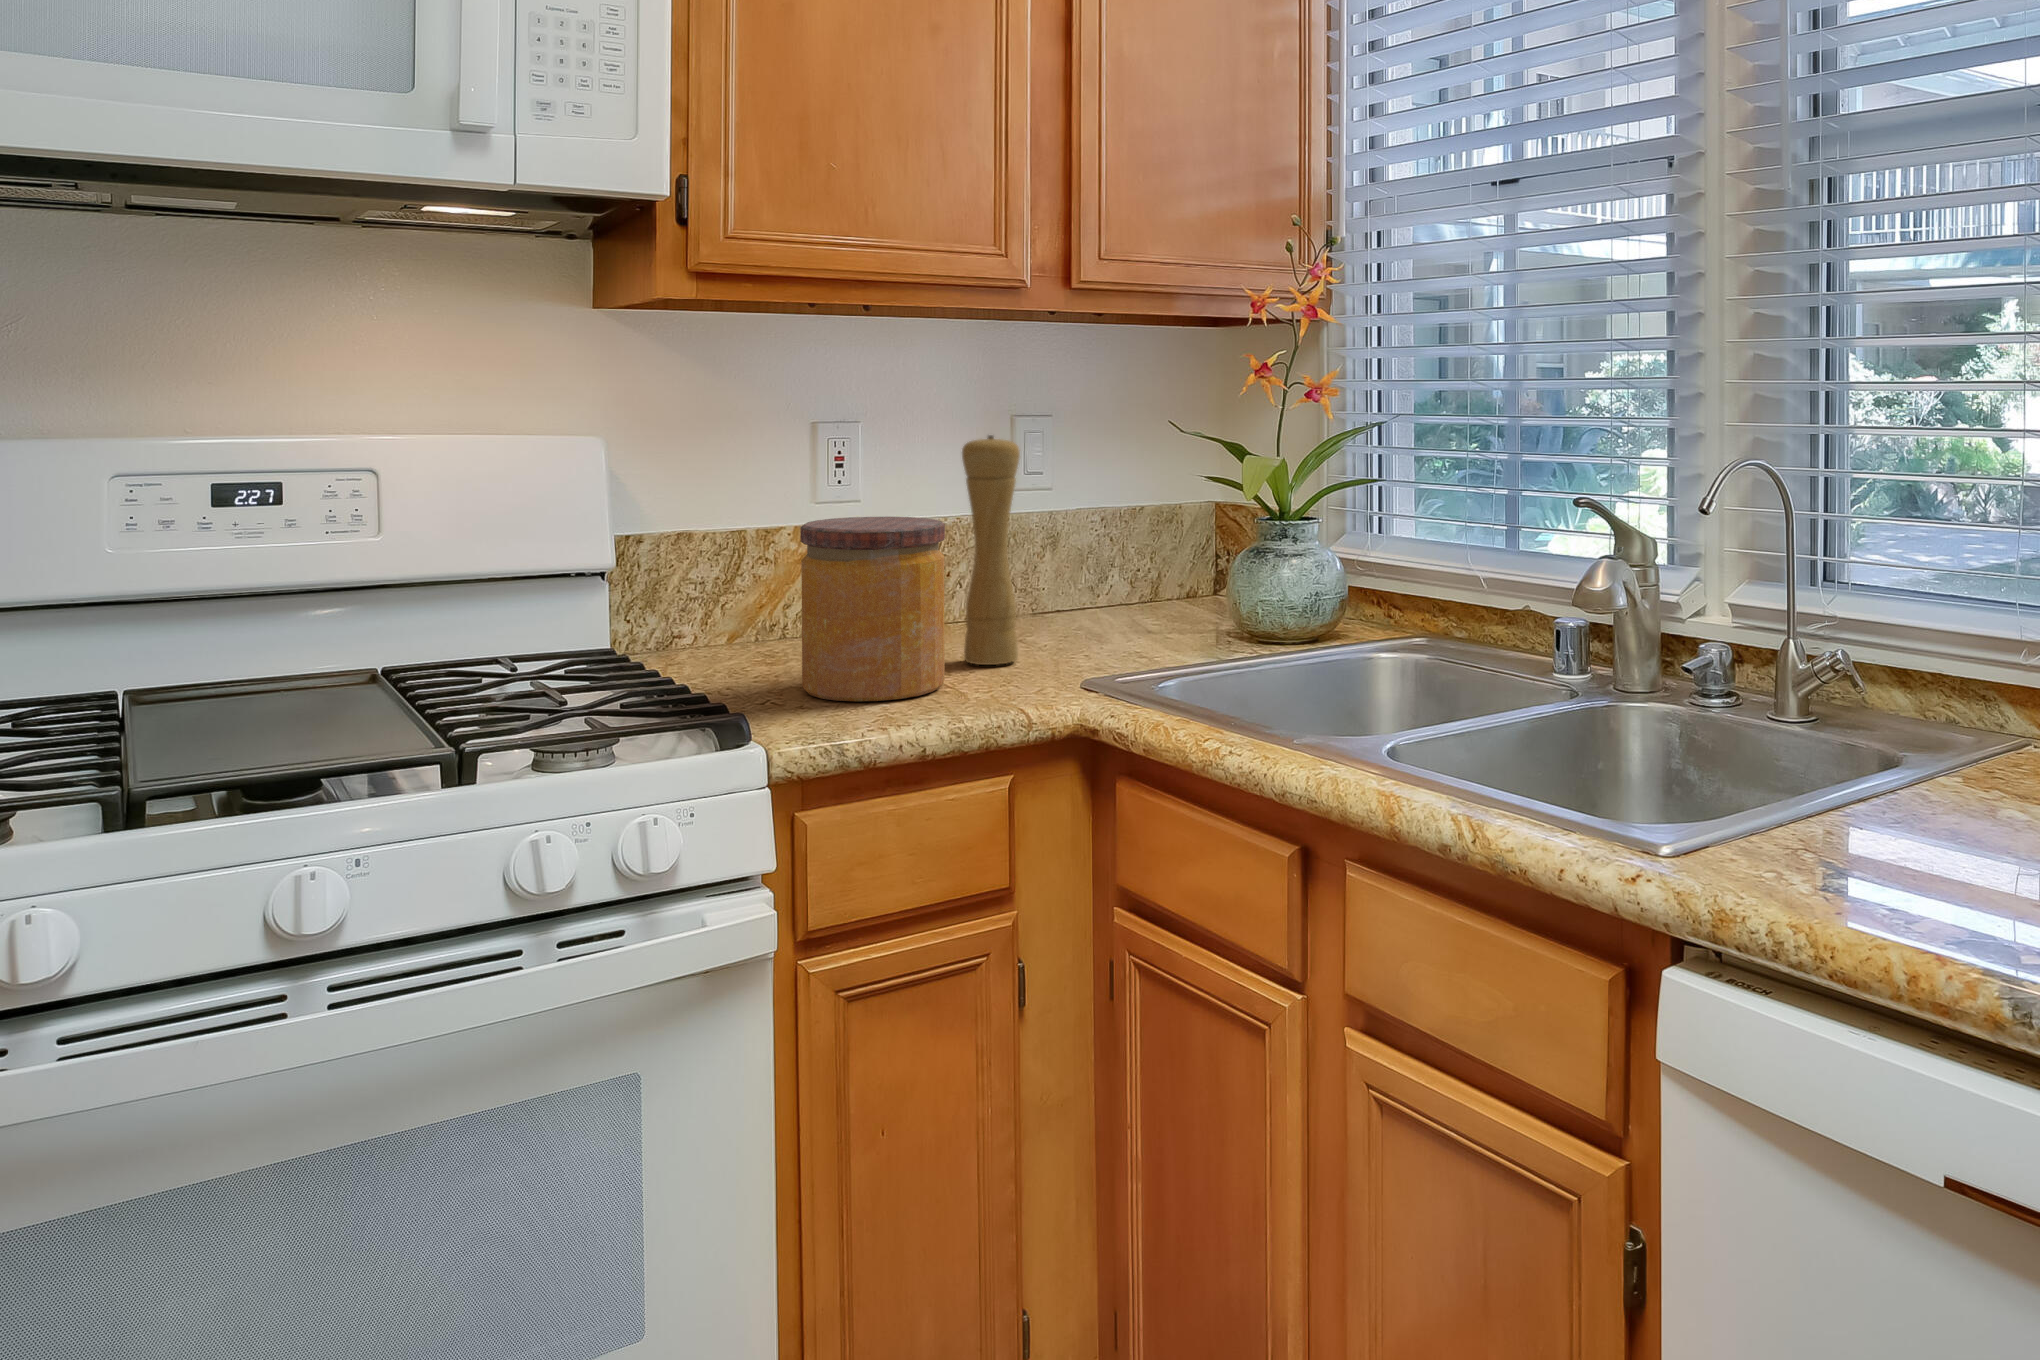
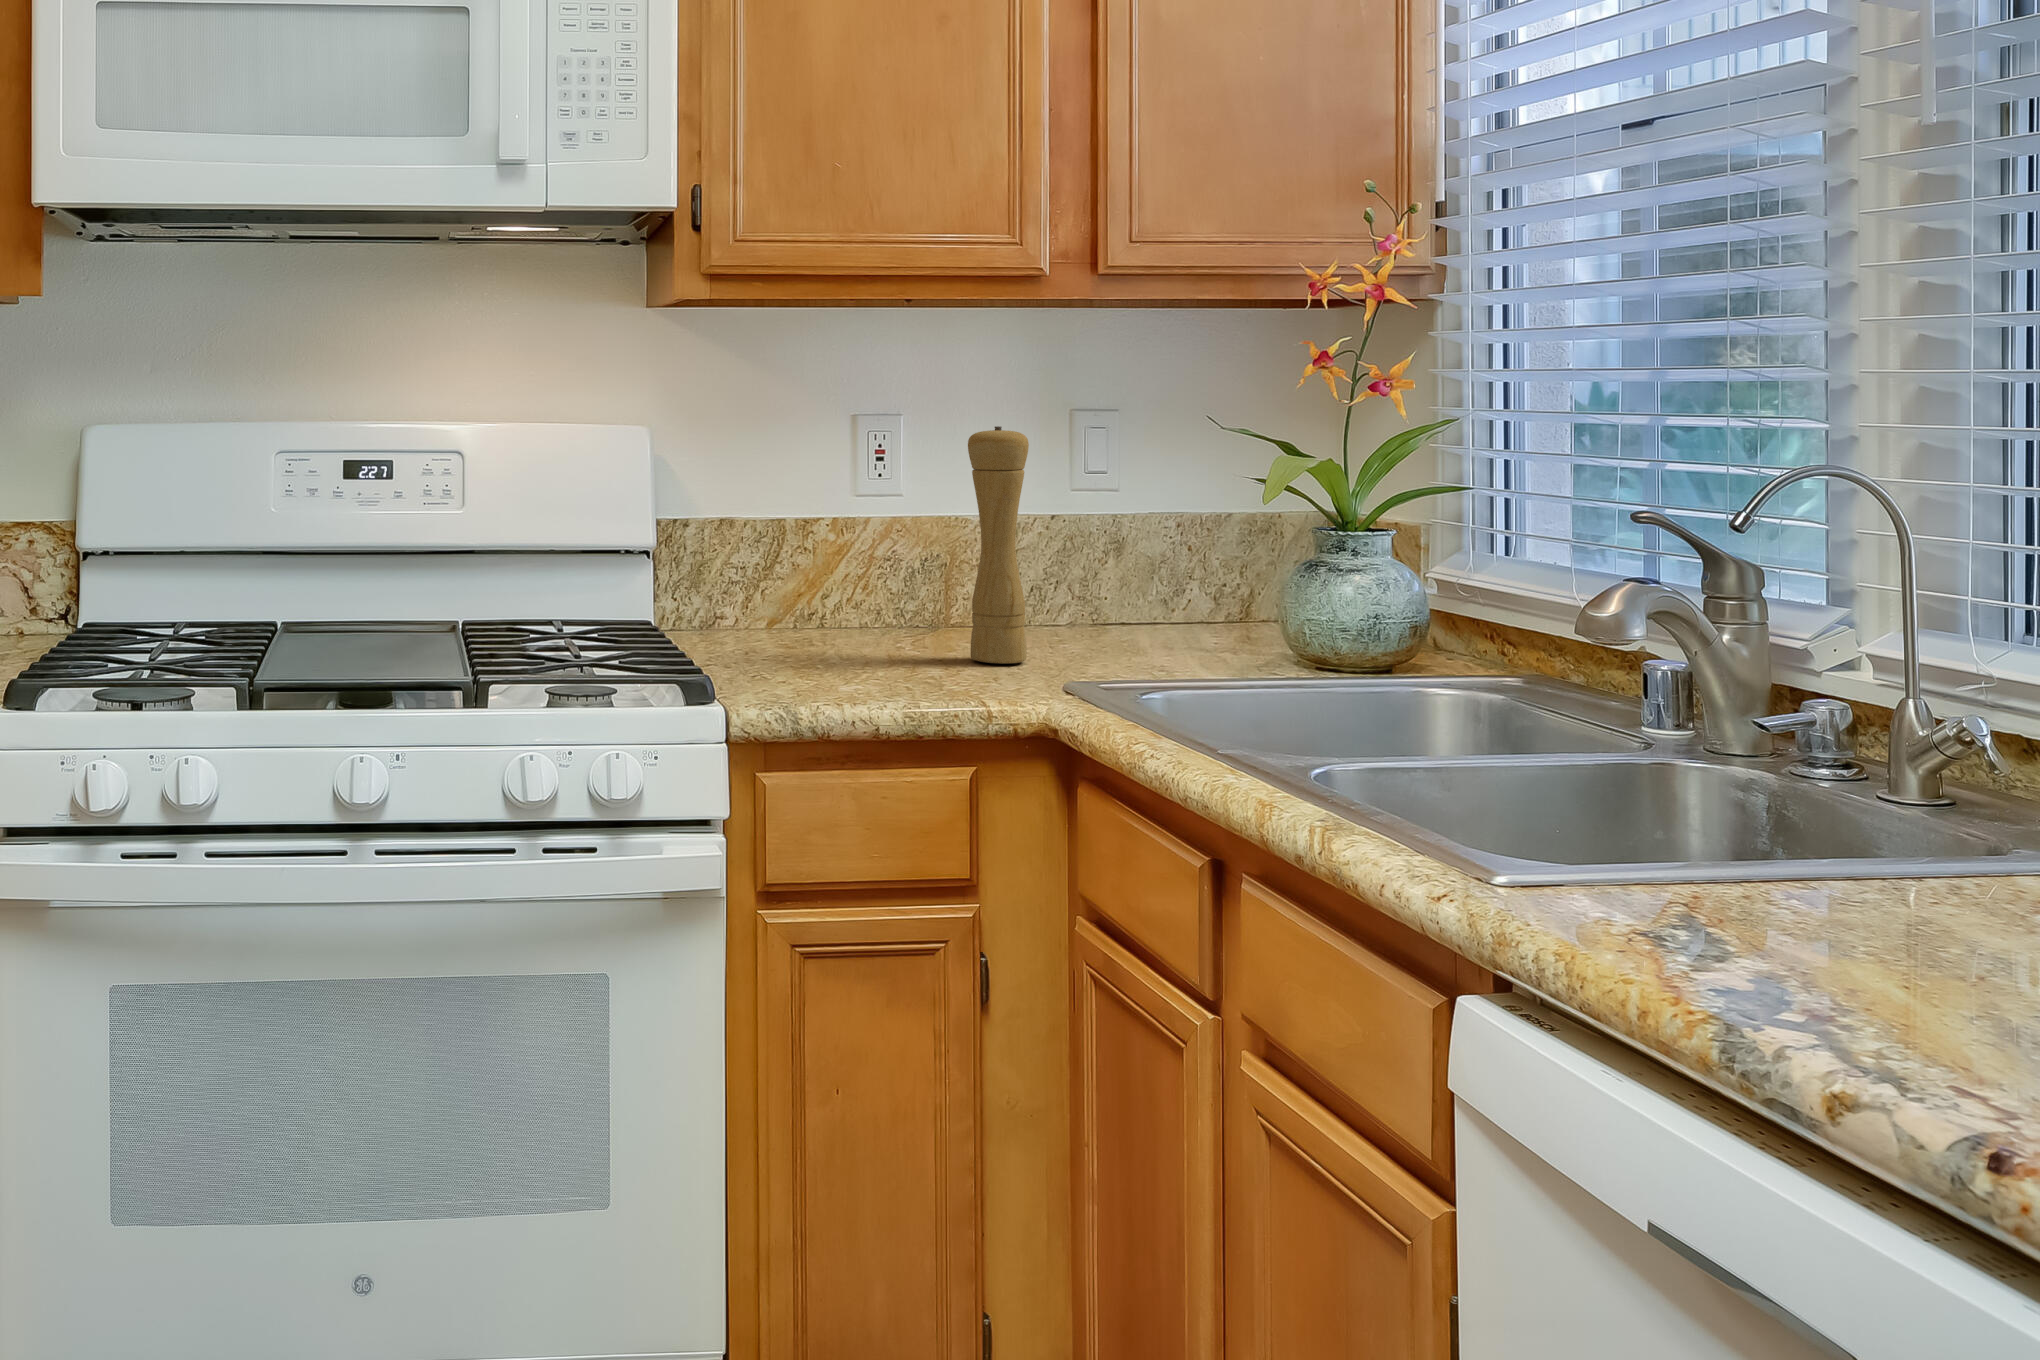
jar: present [800,517,945,701] -> none [795,505,933,682]

